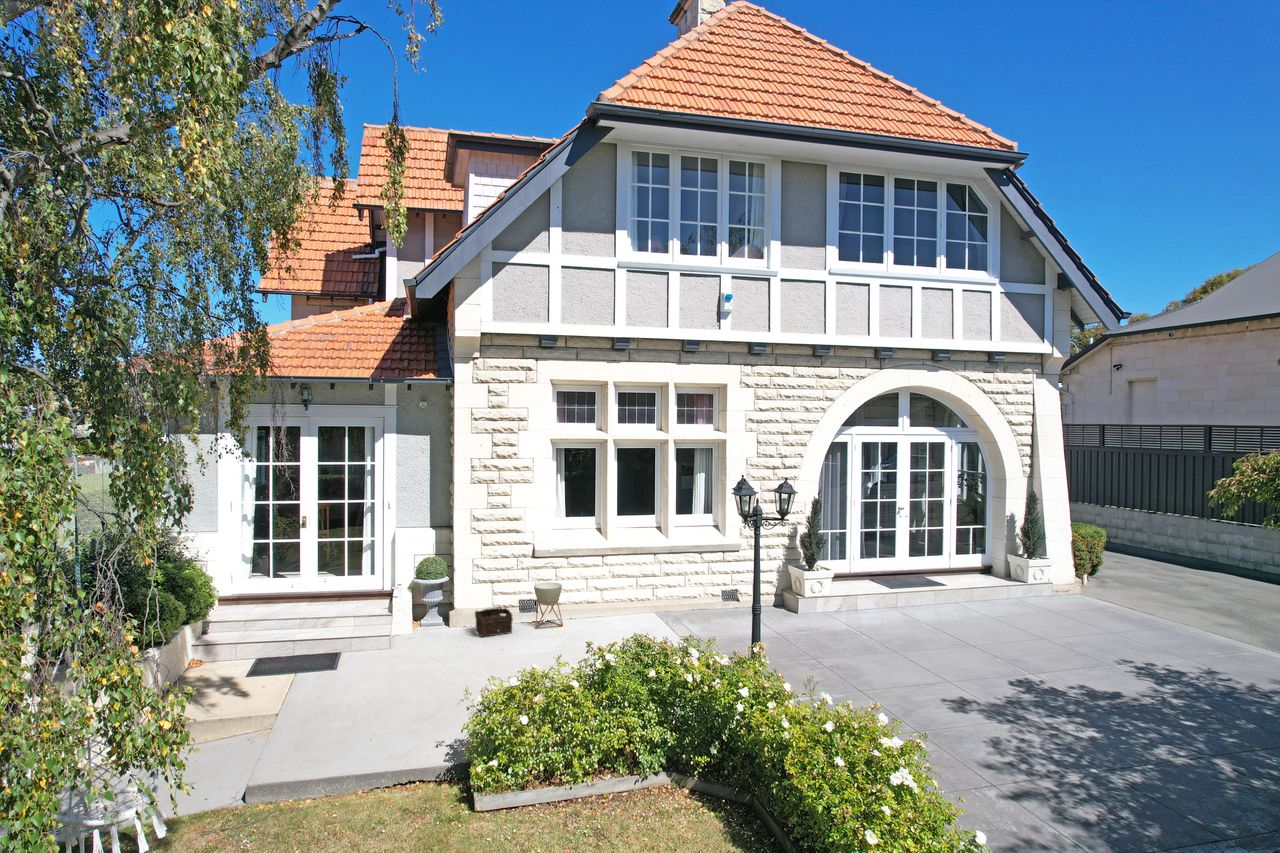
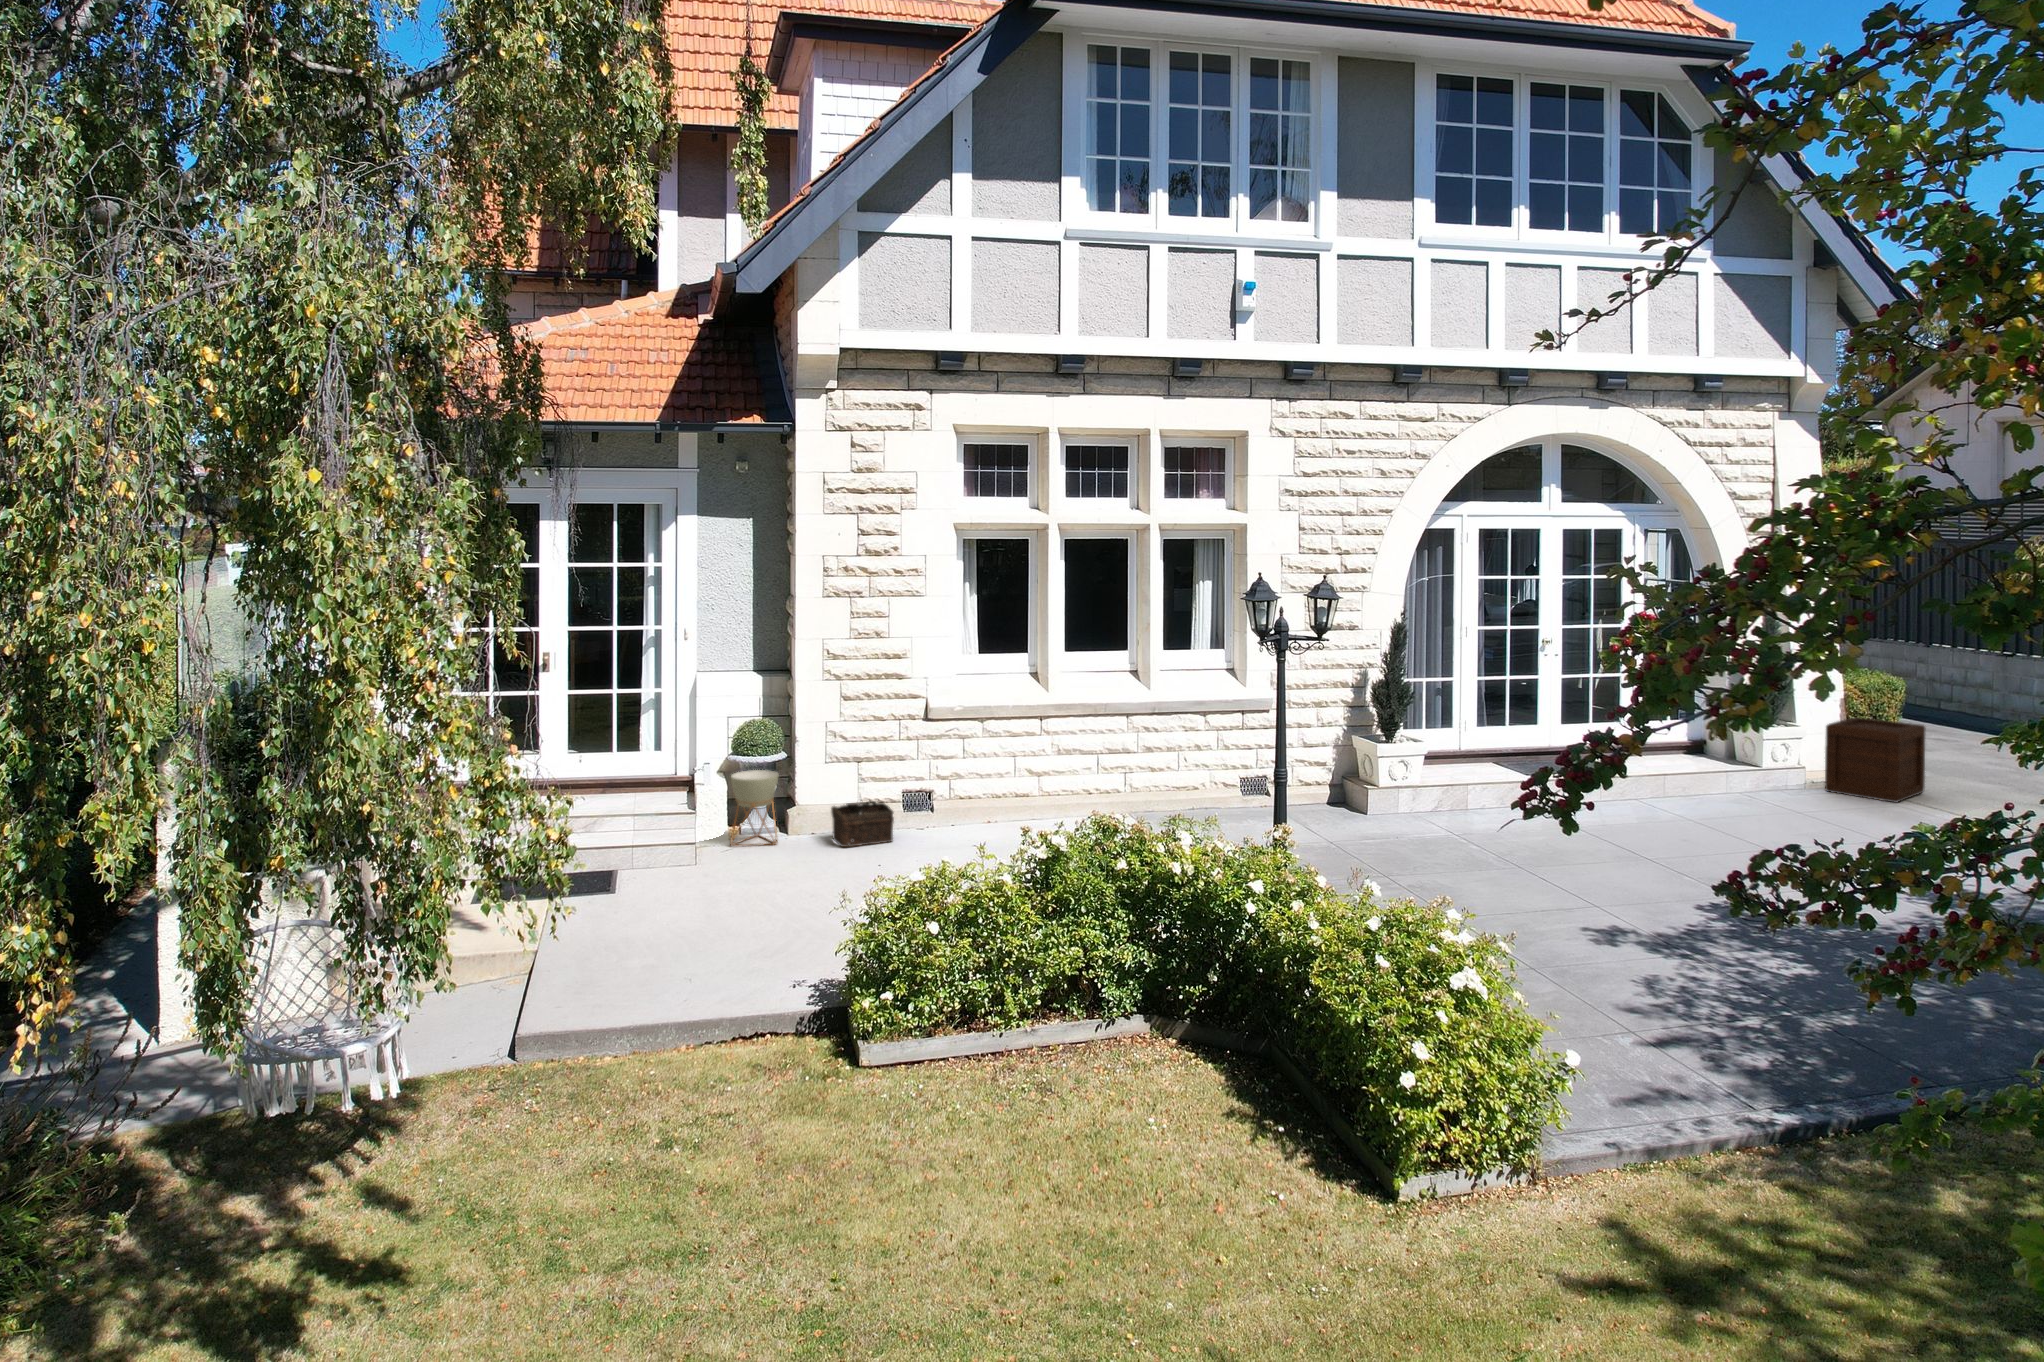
wooden crate: none [1065,554,1124,606] -> present [1825,717,1926,802]
planter: present [534,582,563,628] -> present [730,770,779,846]

